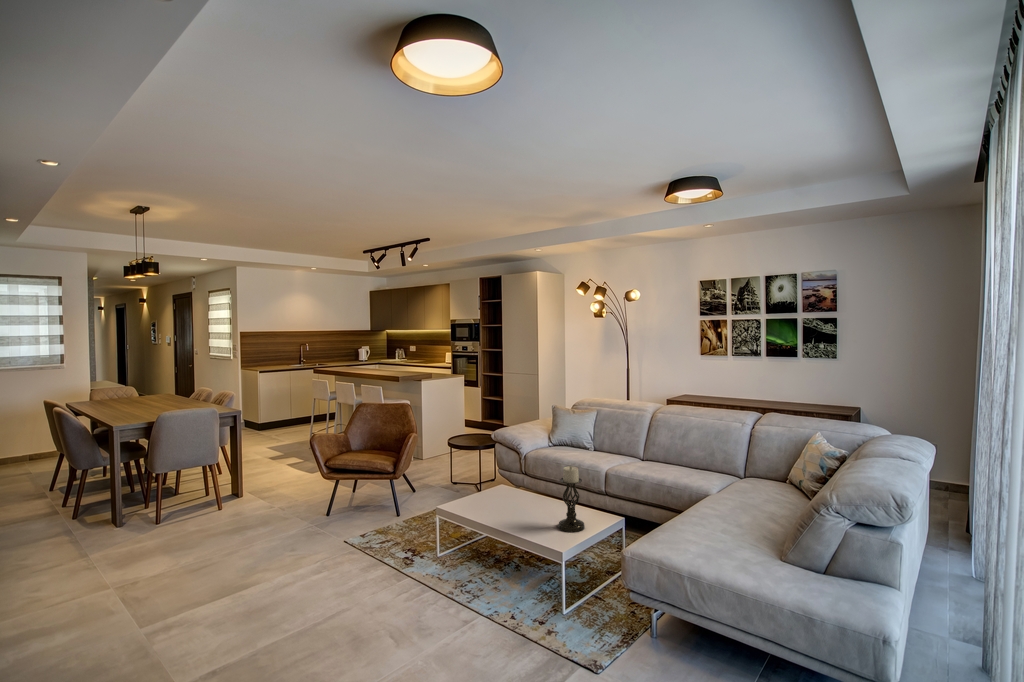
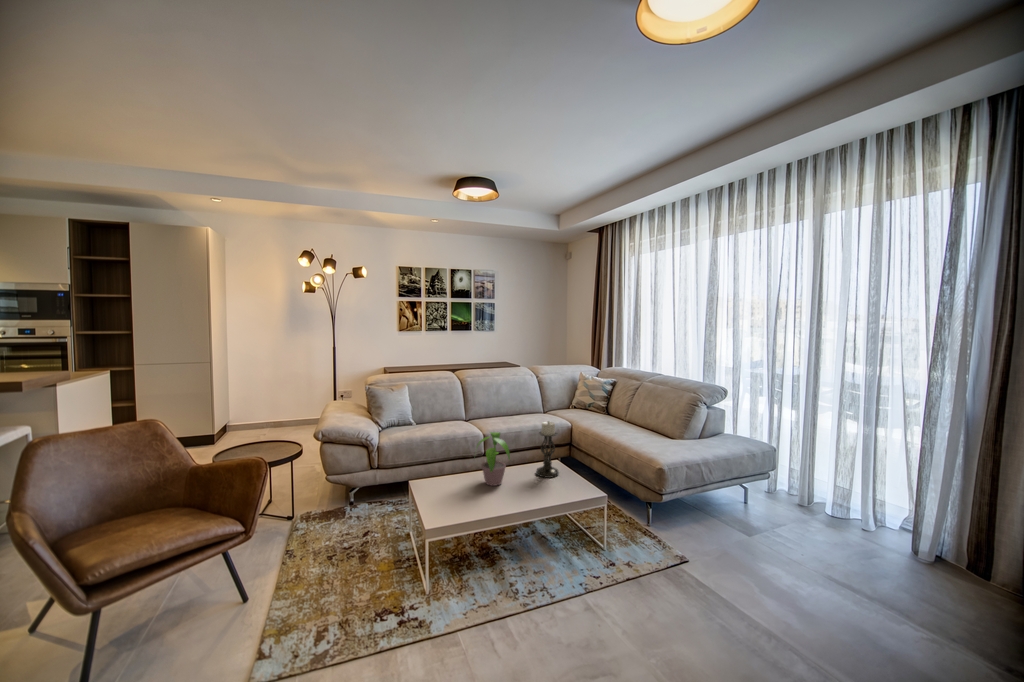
potted plant: none [490,460,545,517] -> present [477,432,510,486]

